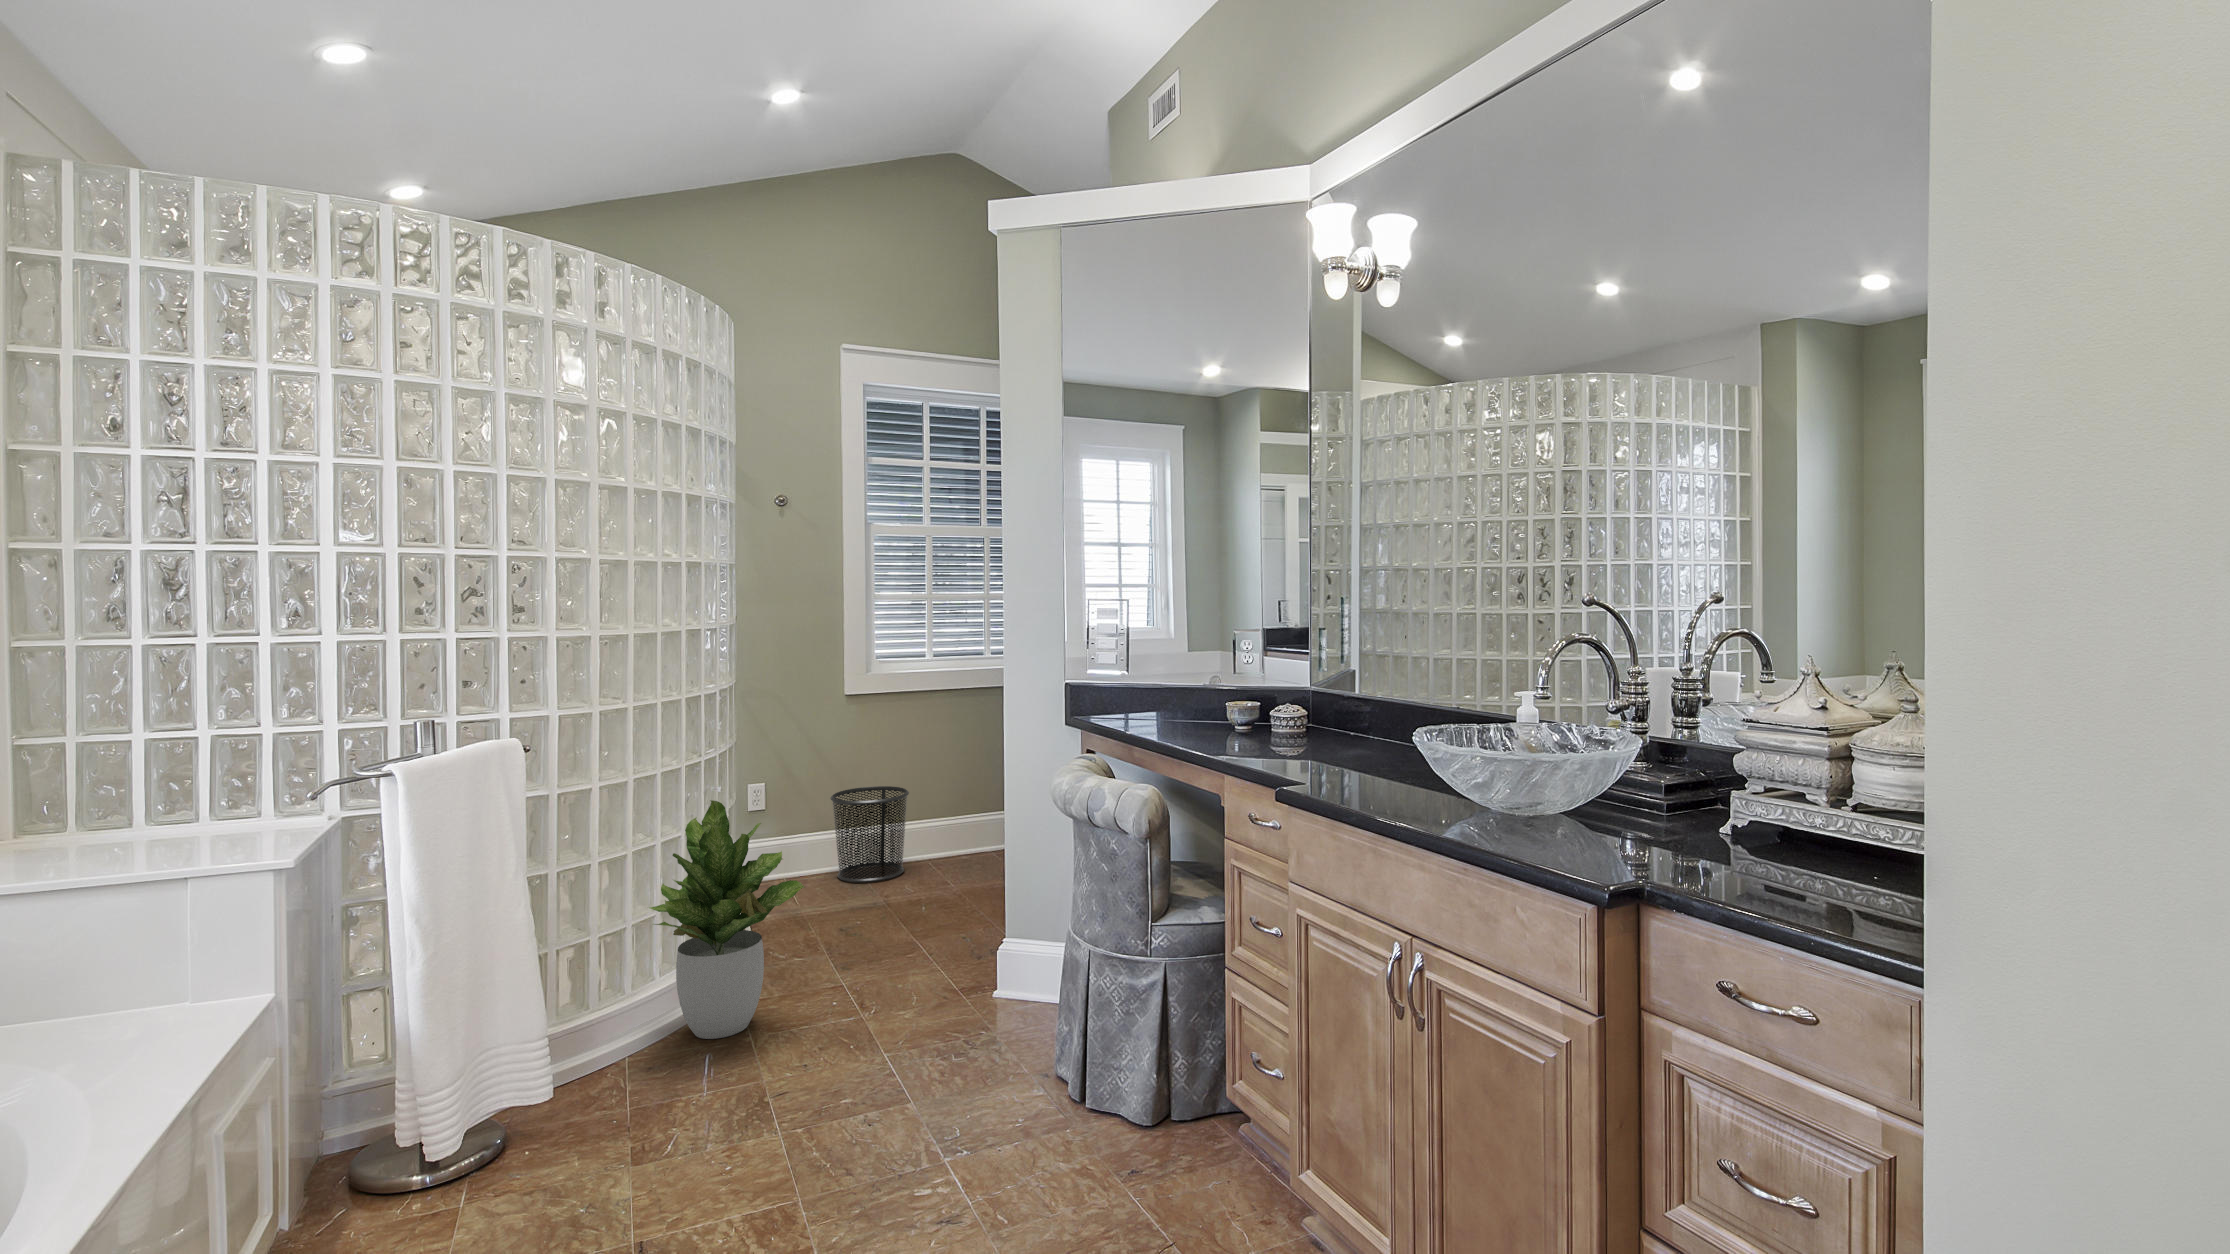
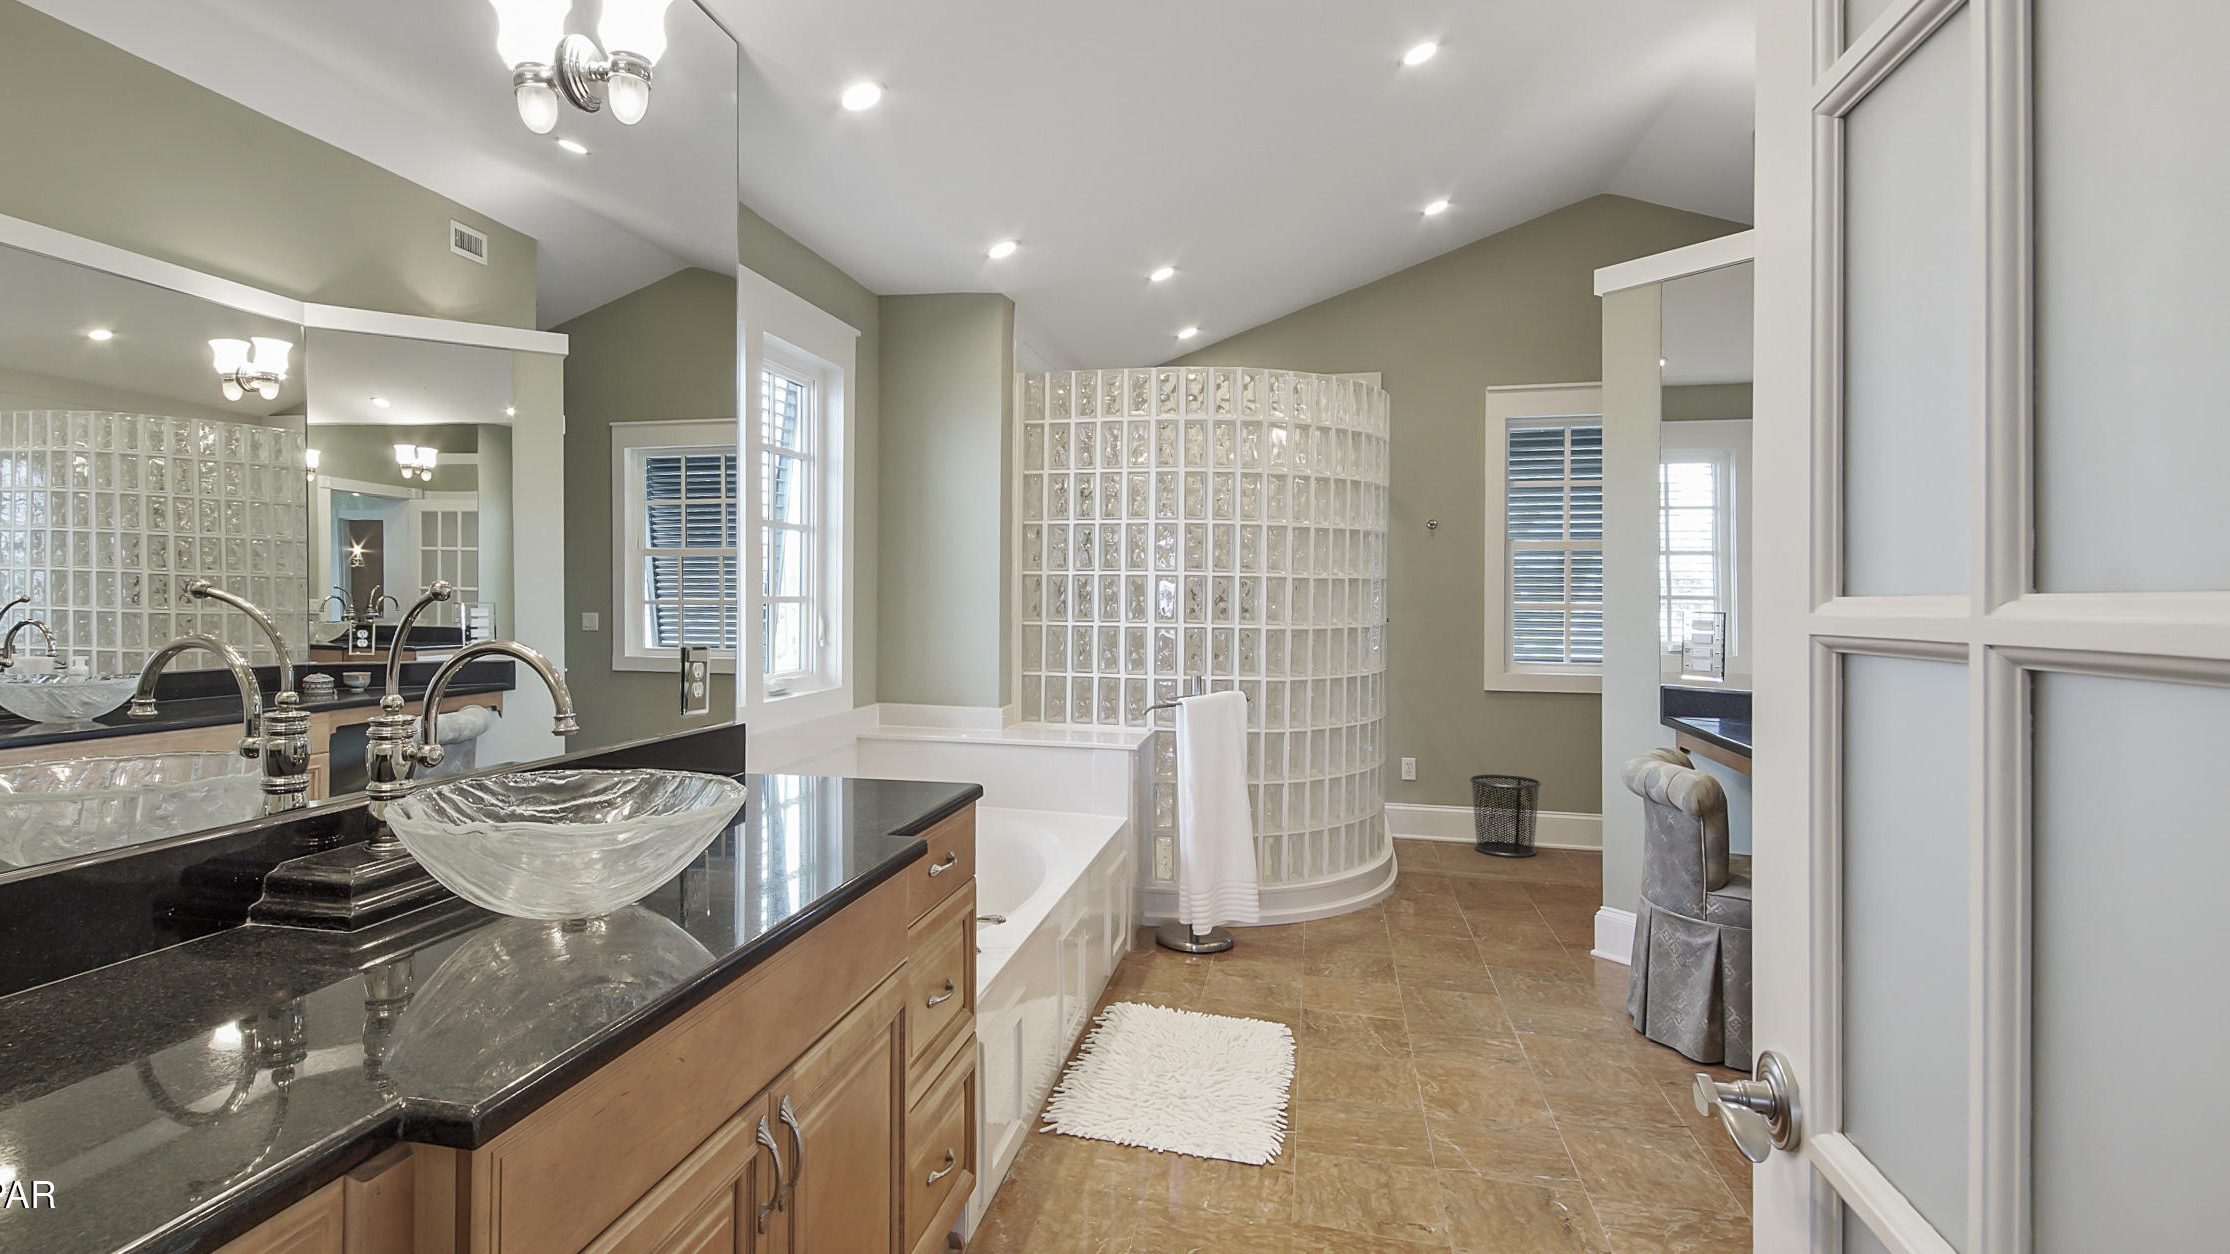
potted plant: present [649,800,804,1039] -> none [1320,755,1432,928]

